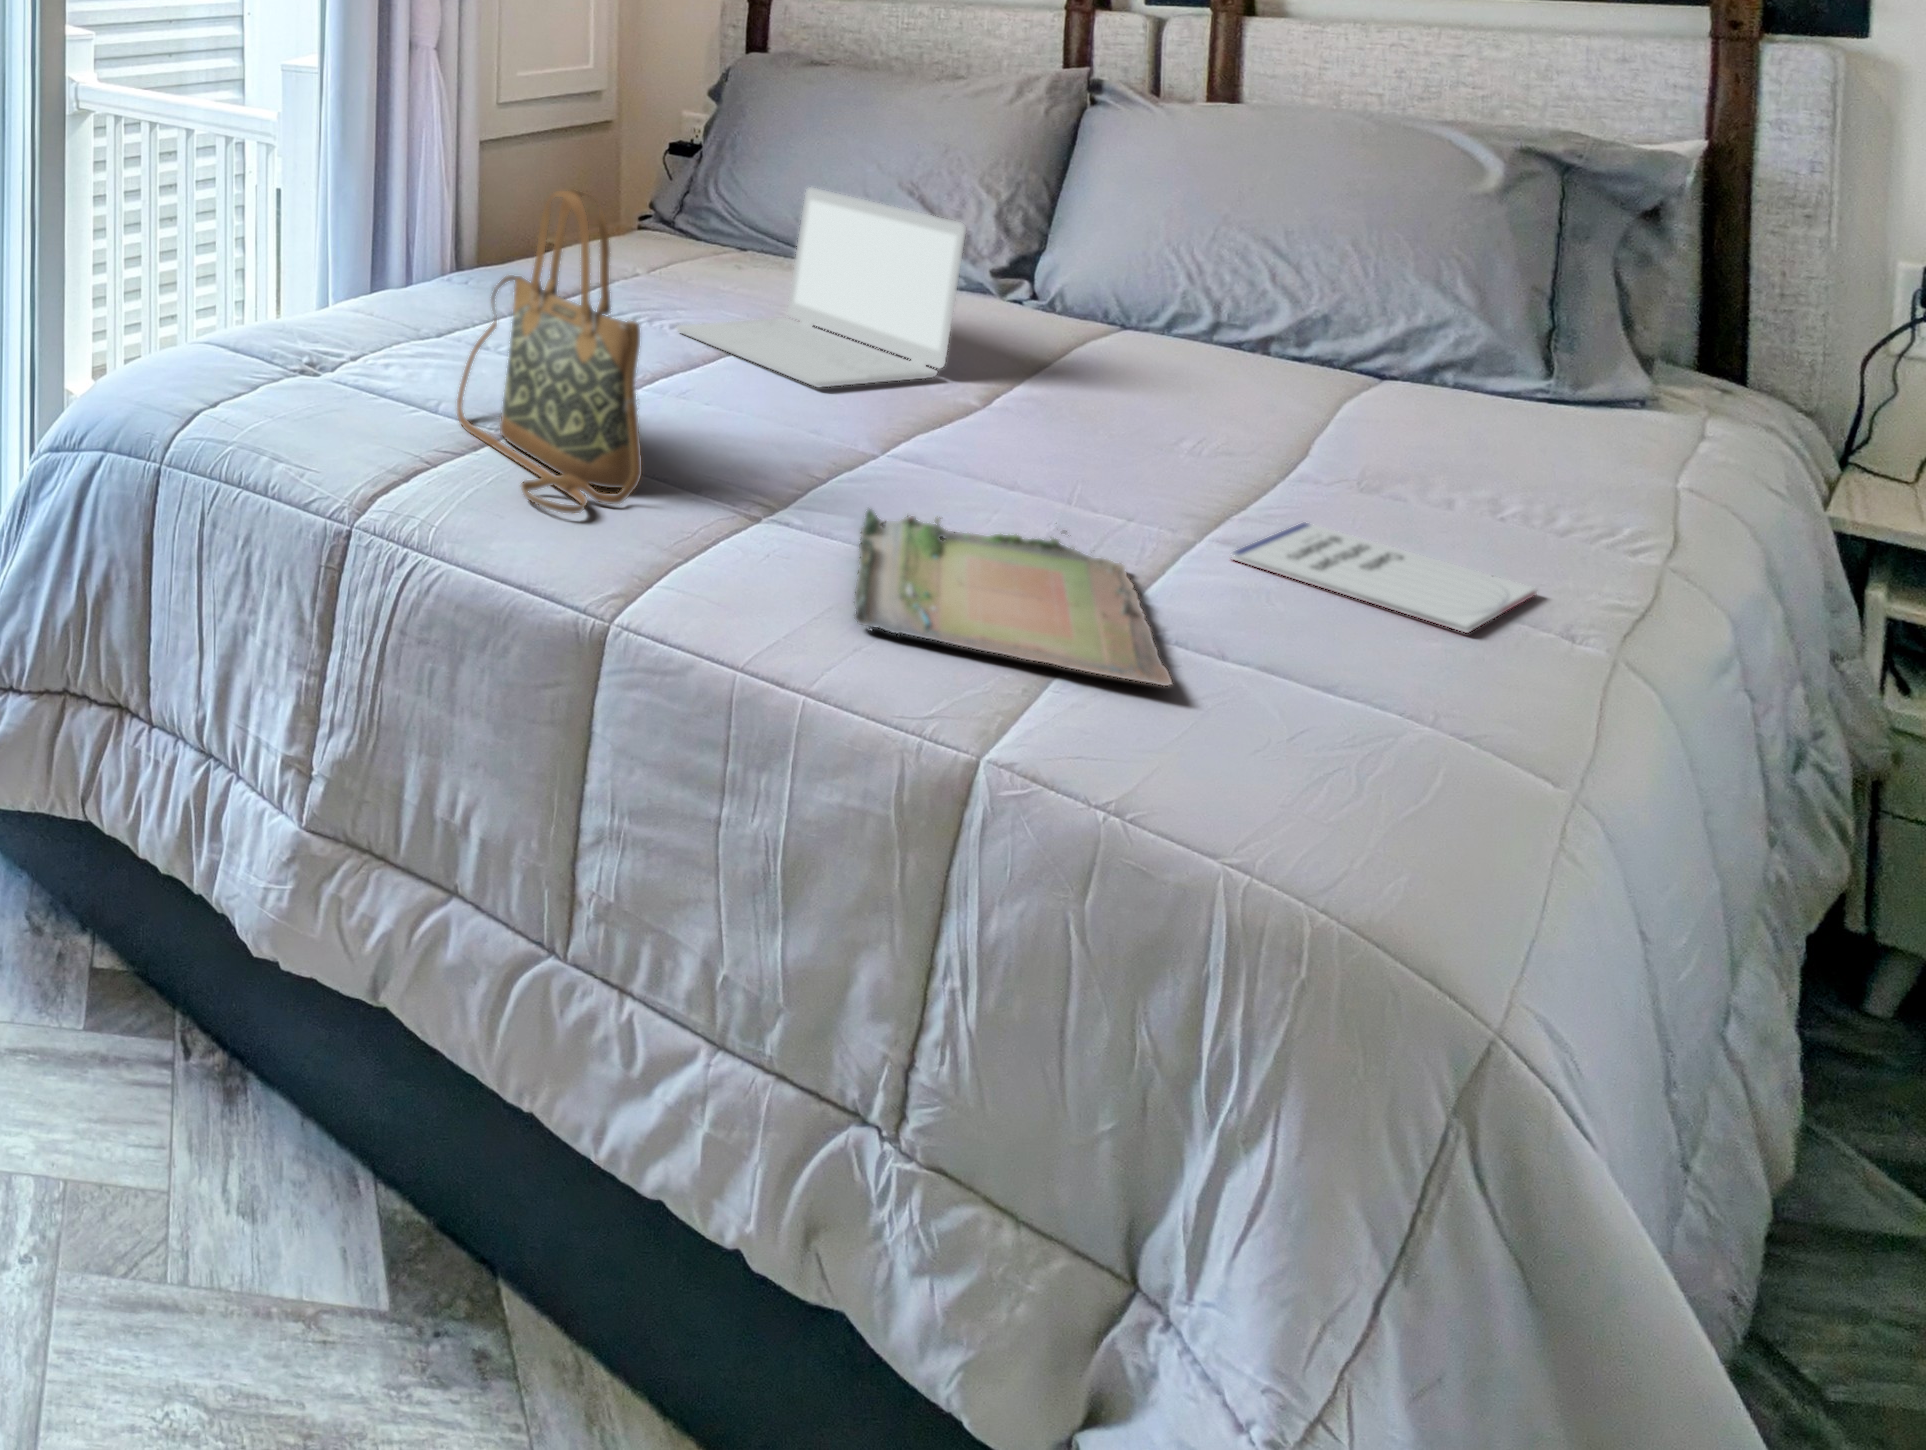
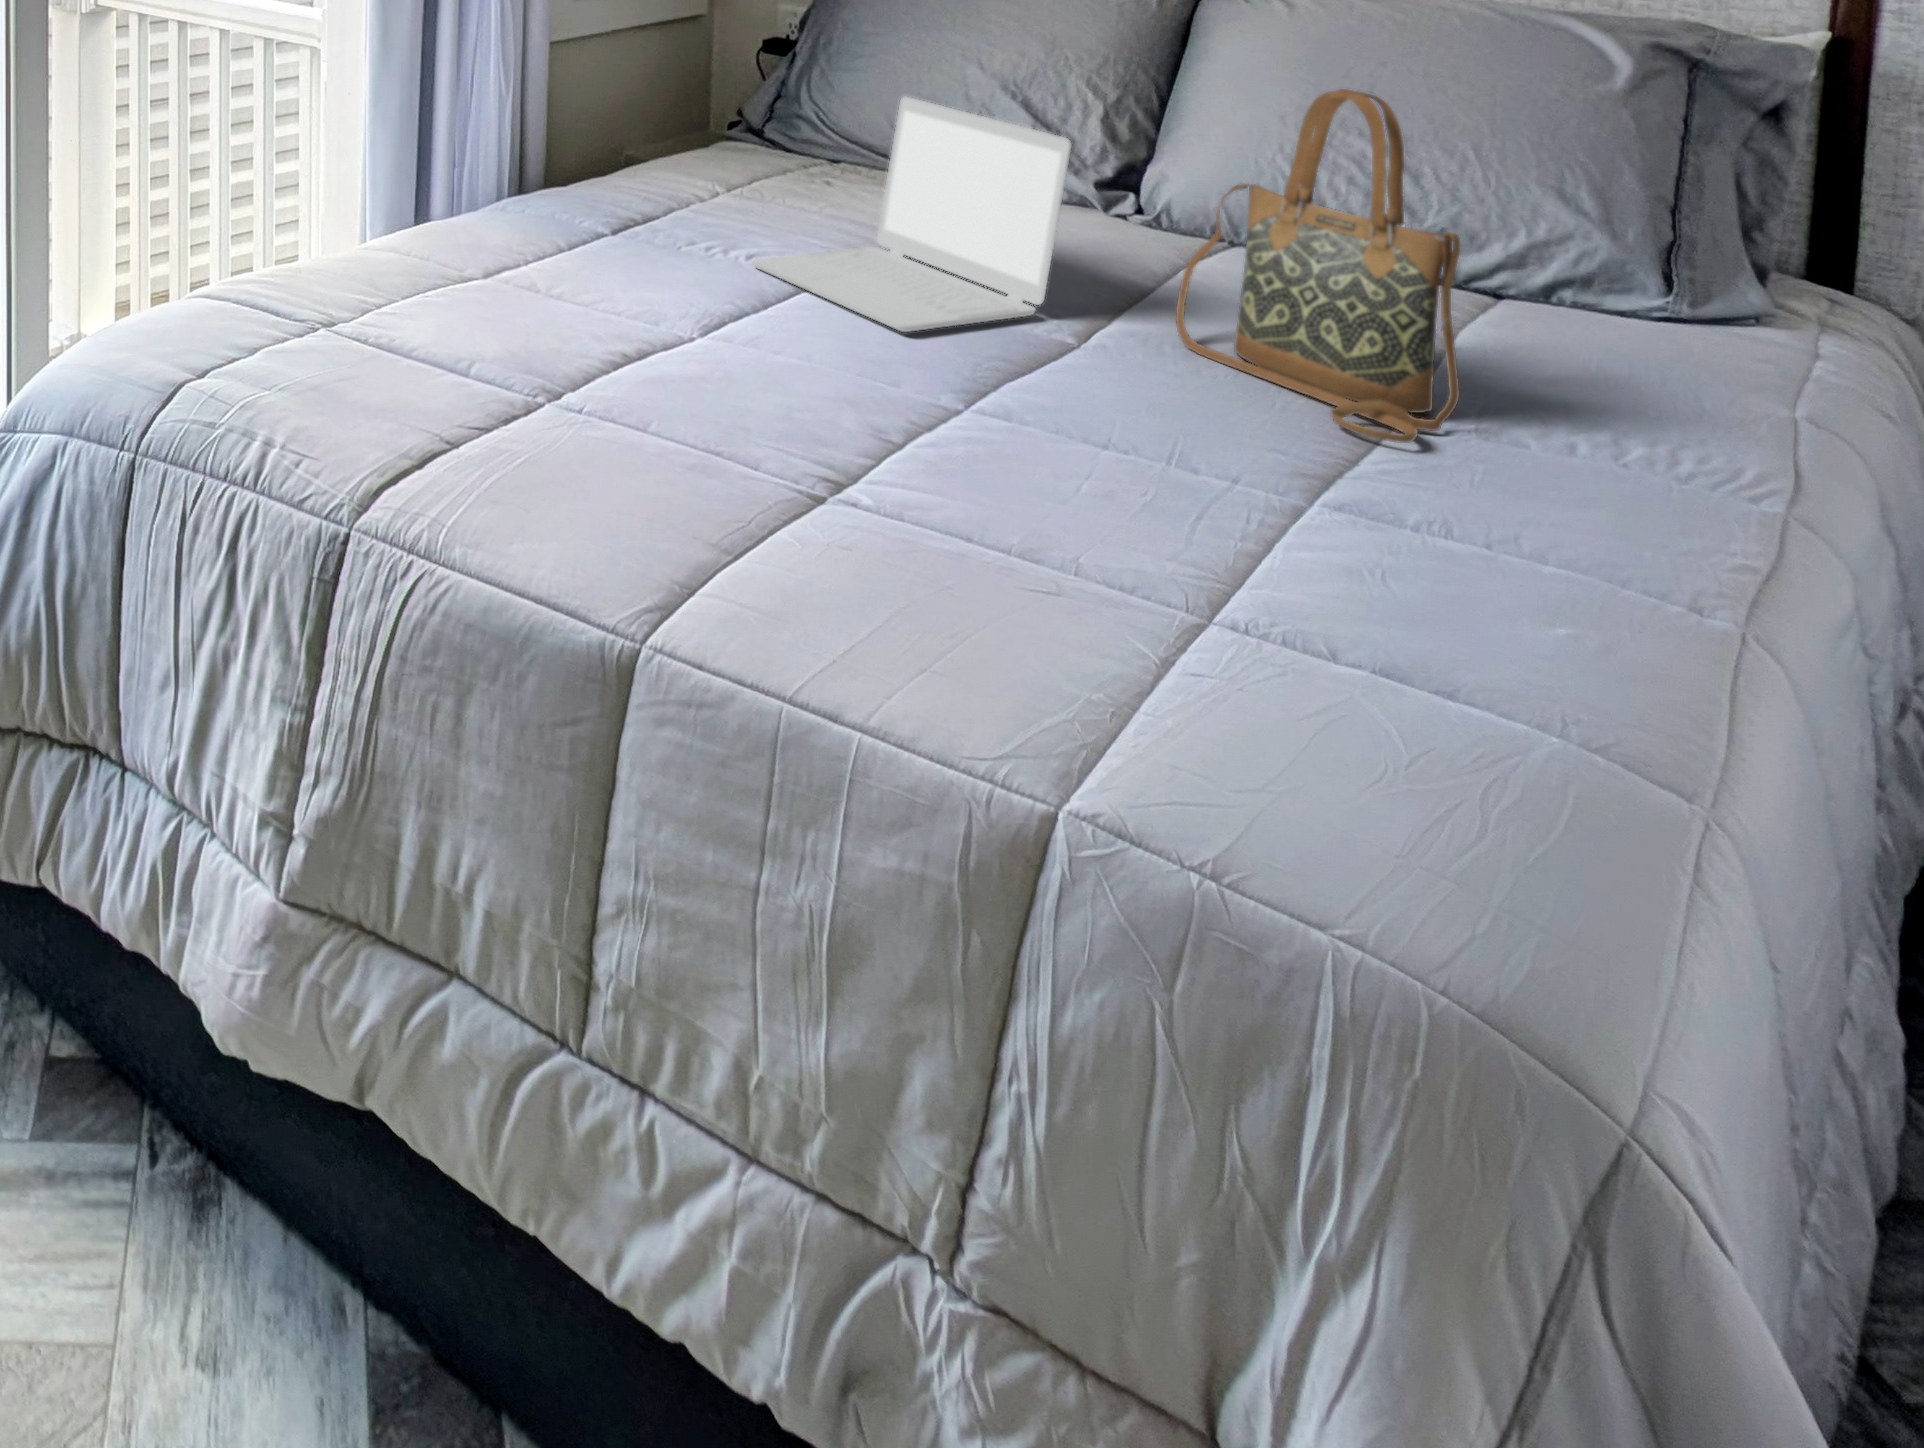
handbag: present [457,190,642,513] -> present [1176,89,1460,443]
tray: present [854,509,1172,686] -> none [924,486,1280,708]
notebook: present [1232,522,1537,633] -> none [1343,482,1665,616]

